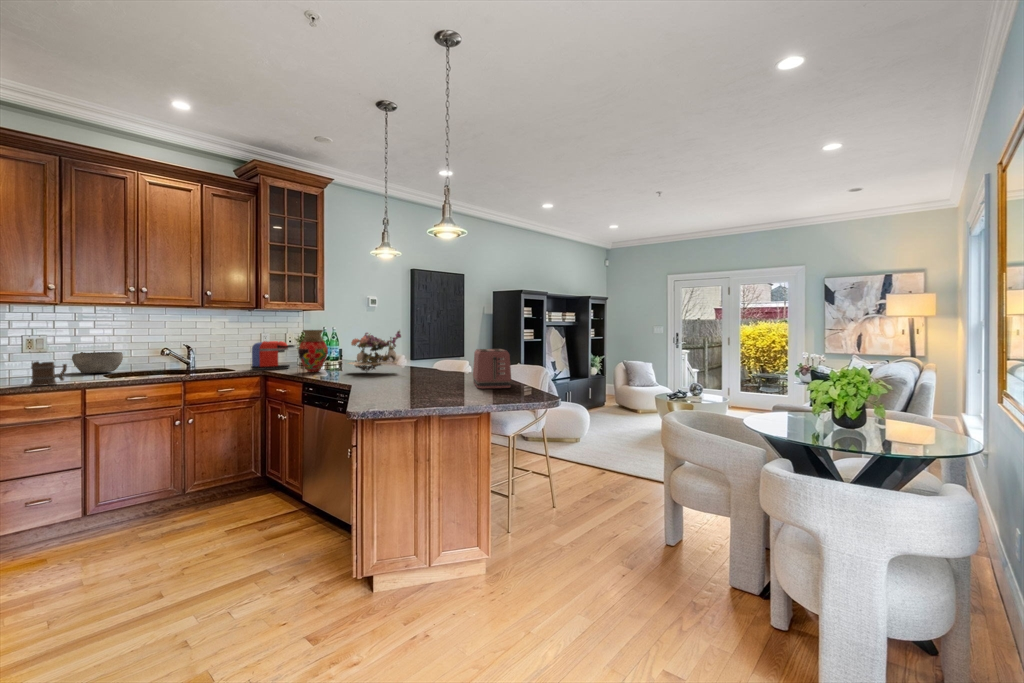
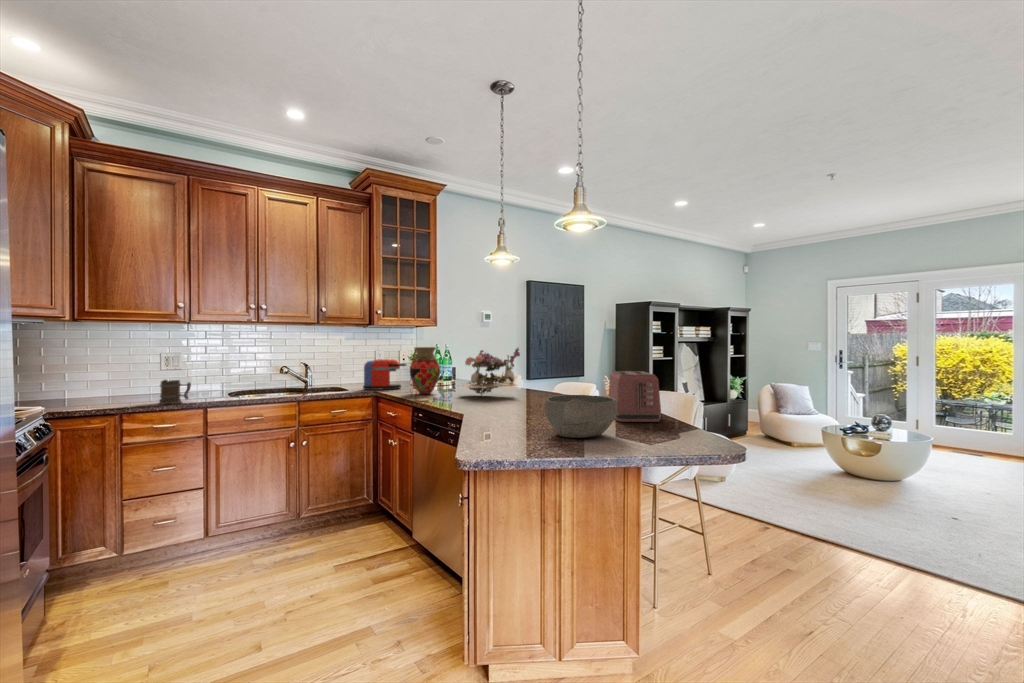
bowl: present [72,352,123,374] -> present [544,395,617,438]

